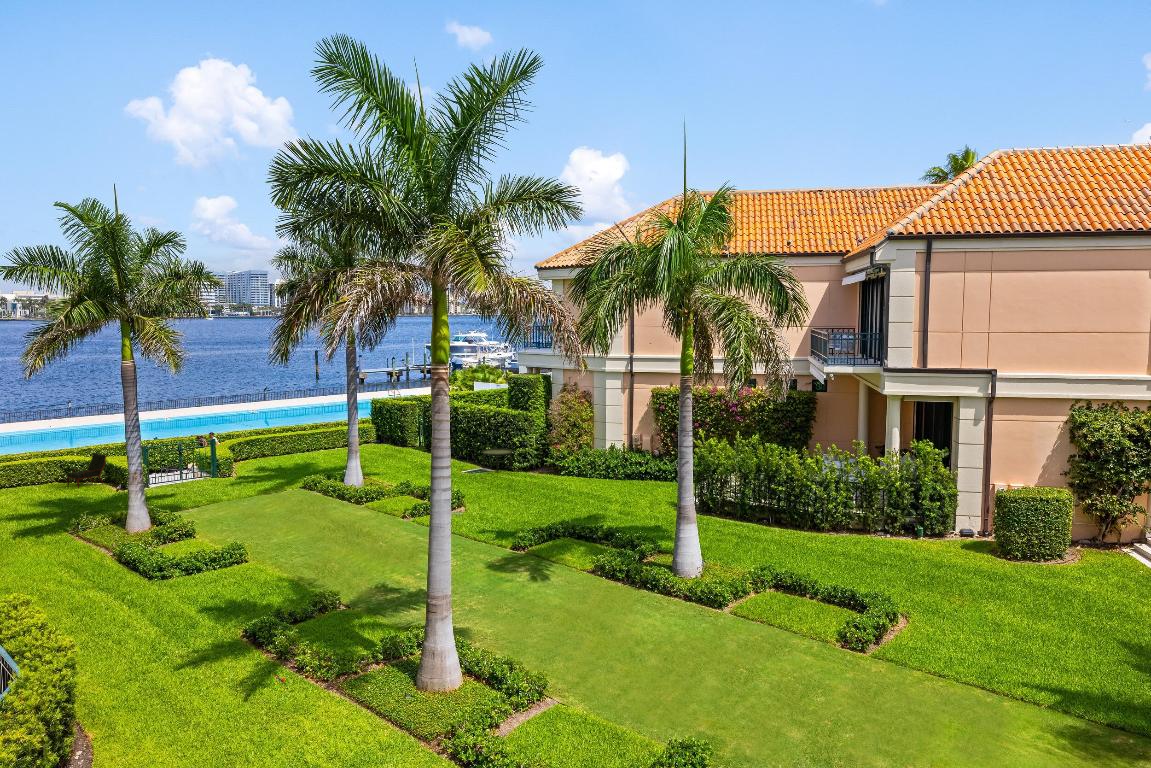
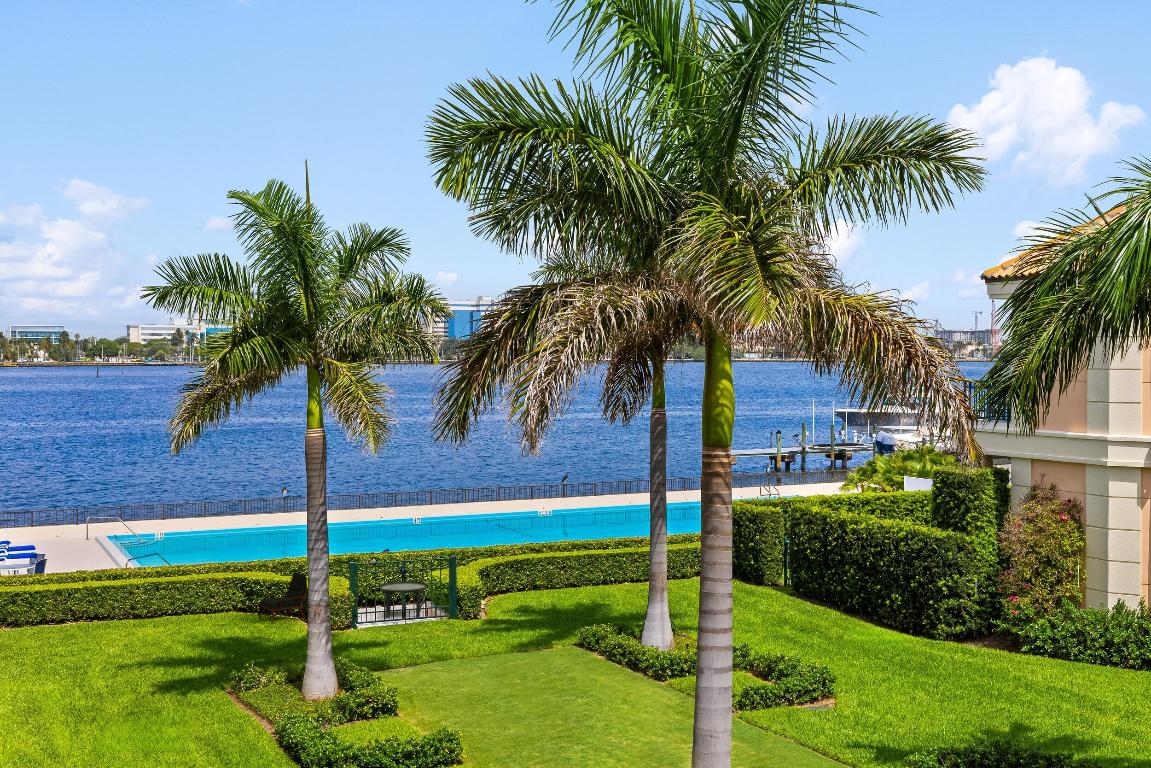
round table: present [482,448,513,472] -> present [378,581,428,618]

